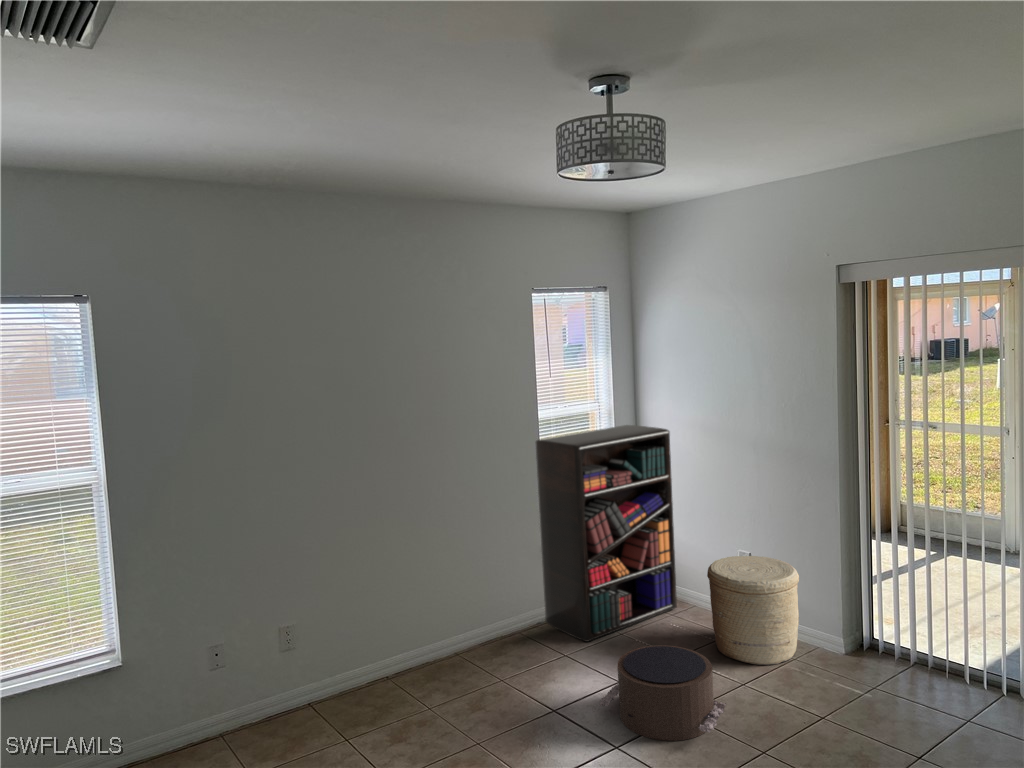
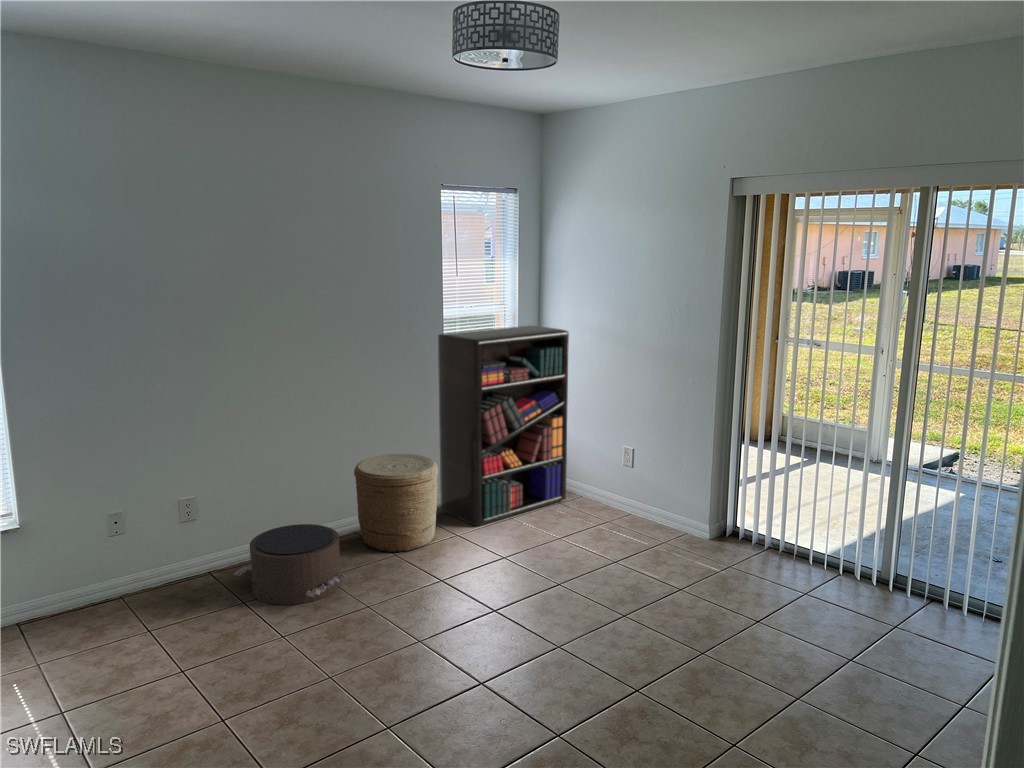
woven basket: present [707,556,799,665] -> present [354,454,438,552]
pouf: present [599,645,726,741] -> present [233,524,347,605]

